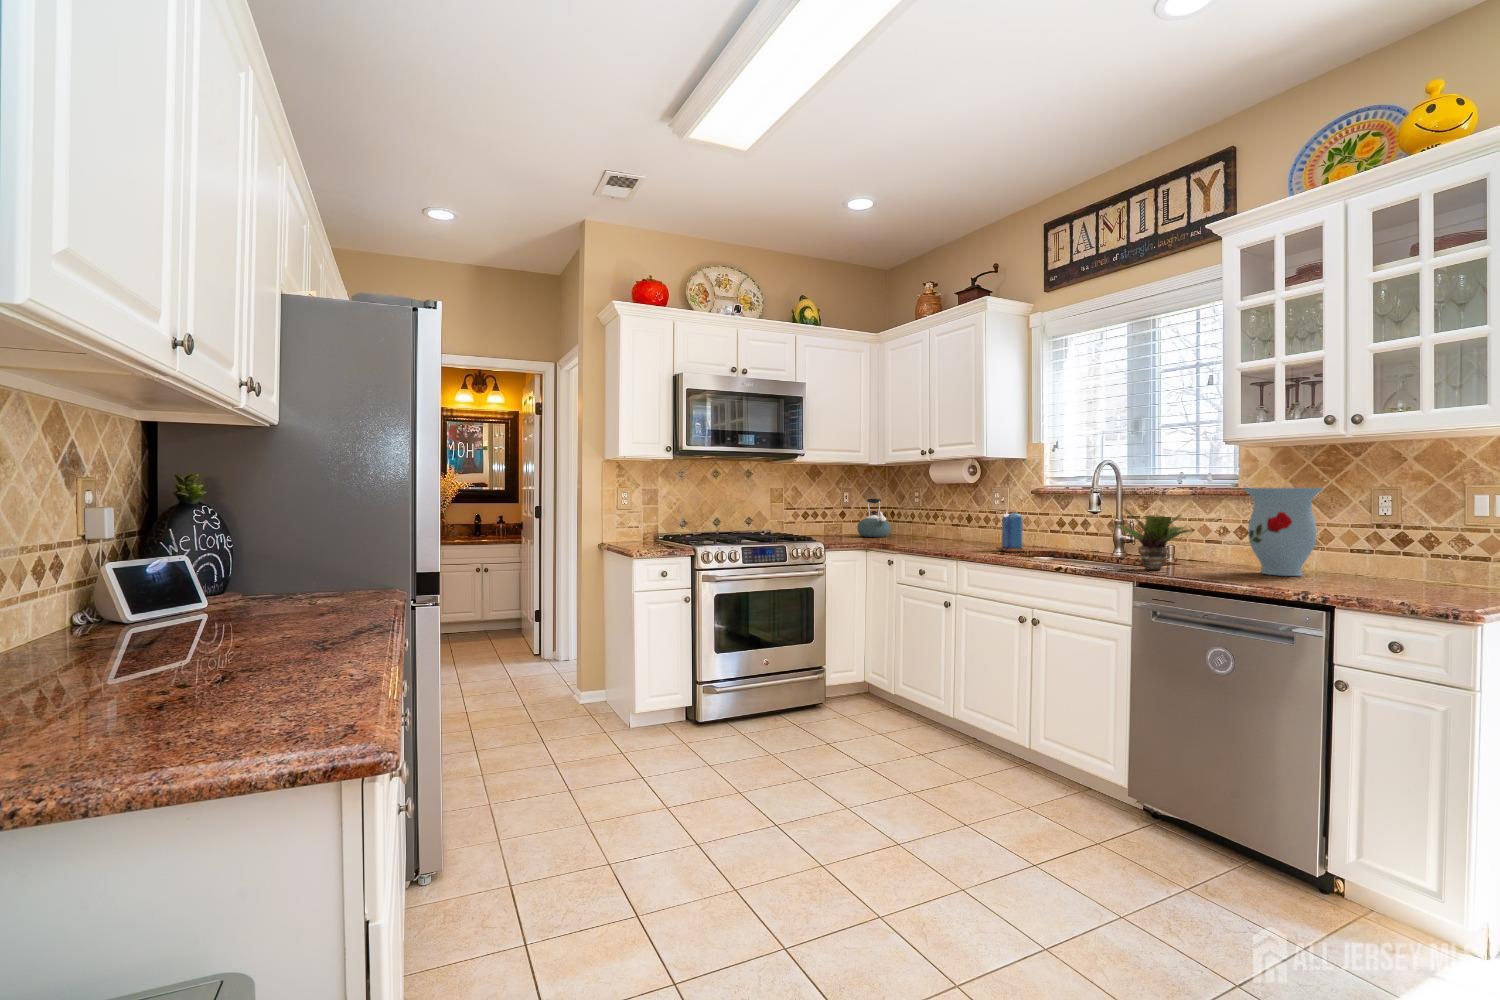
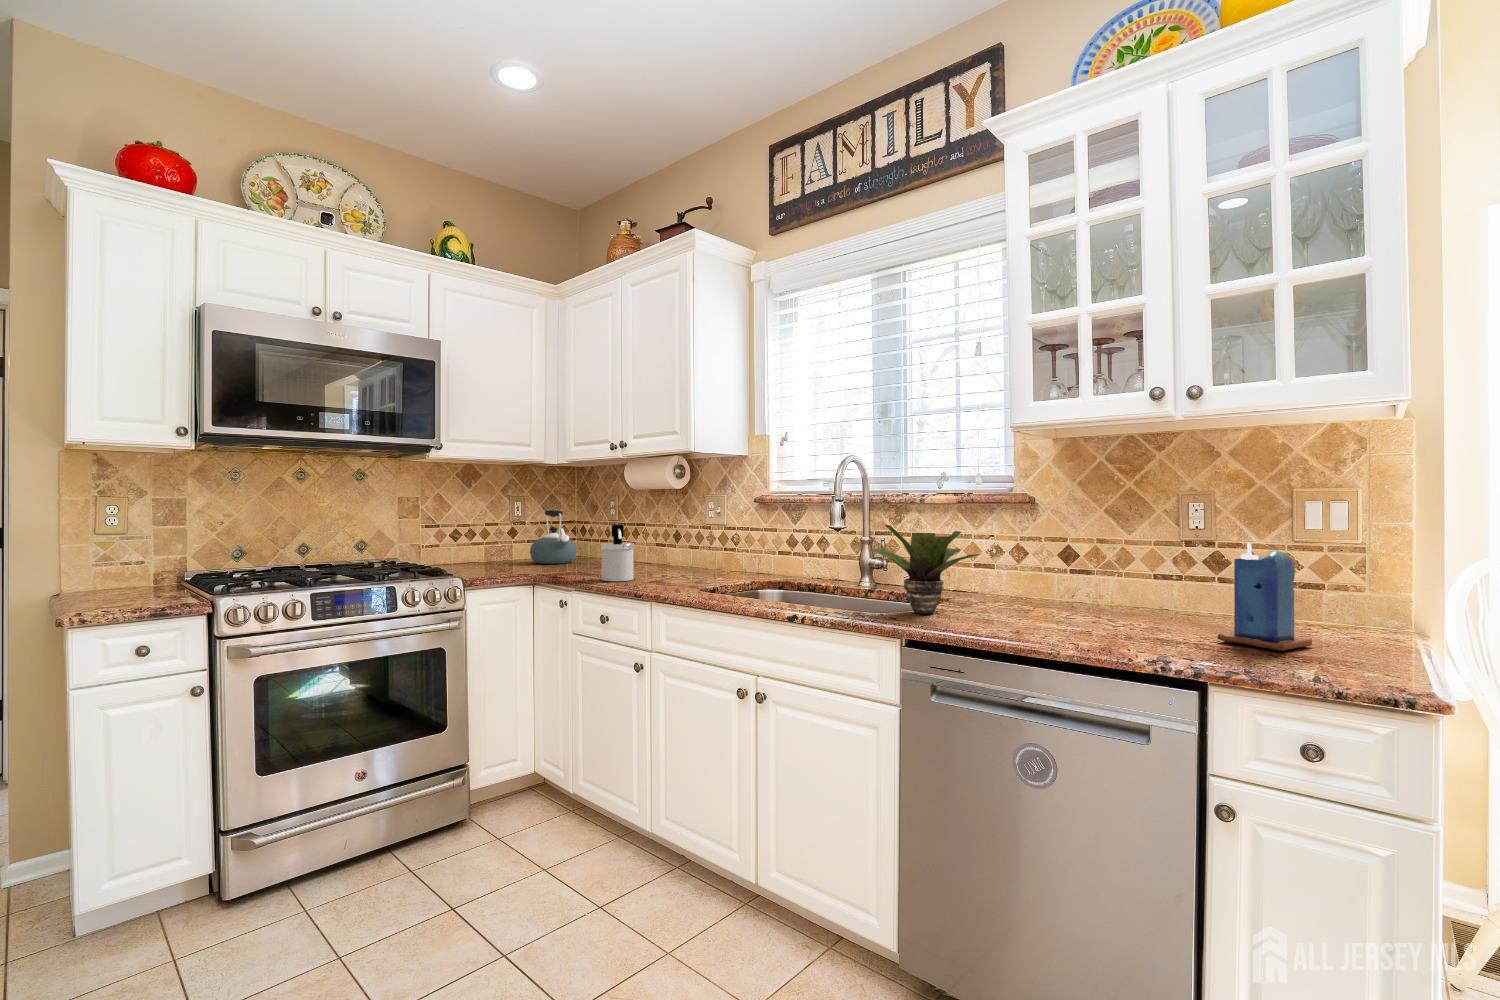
vase: present [1244,488,1324,576] -> none [1033,492,1133,616]
soap dispenser: none [915,509,939,548] -> present [600,525,635,581]
candle: present [996,512,1028,552] -> present [1218,542,1312,651]

